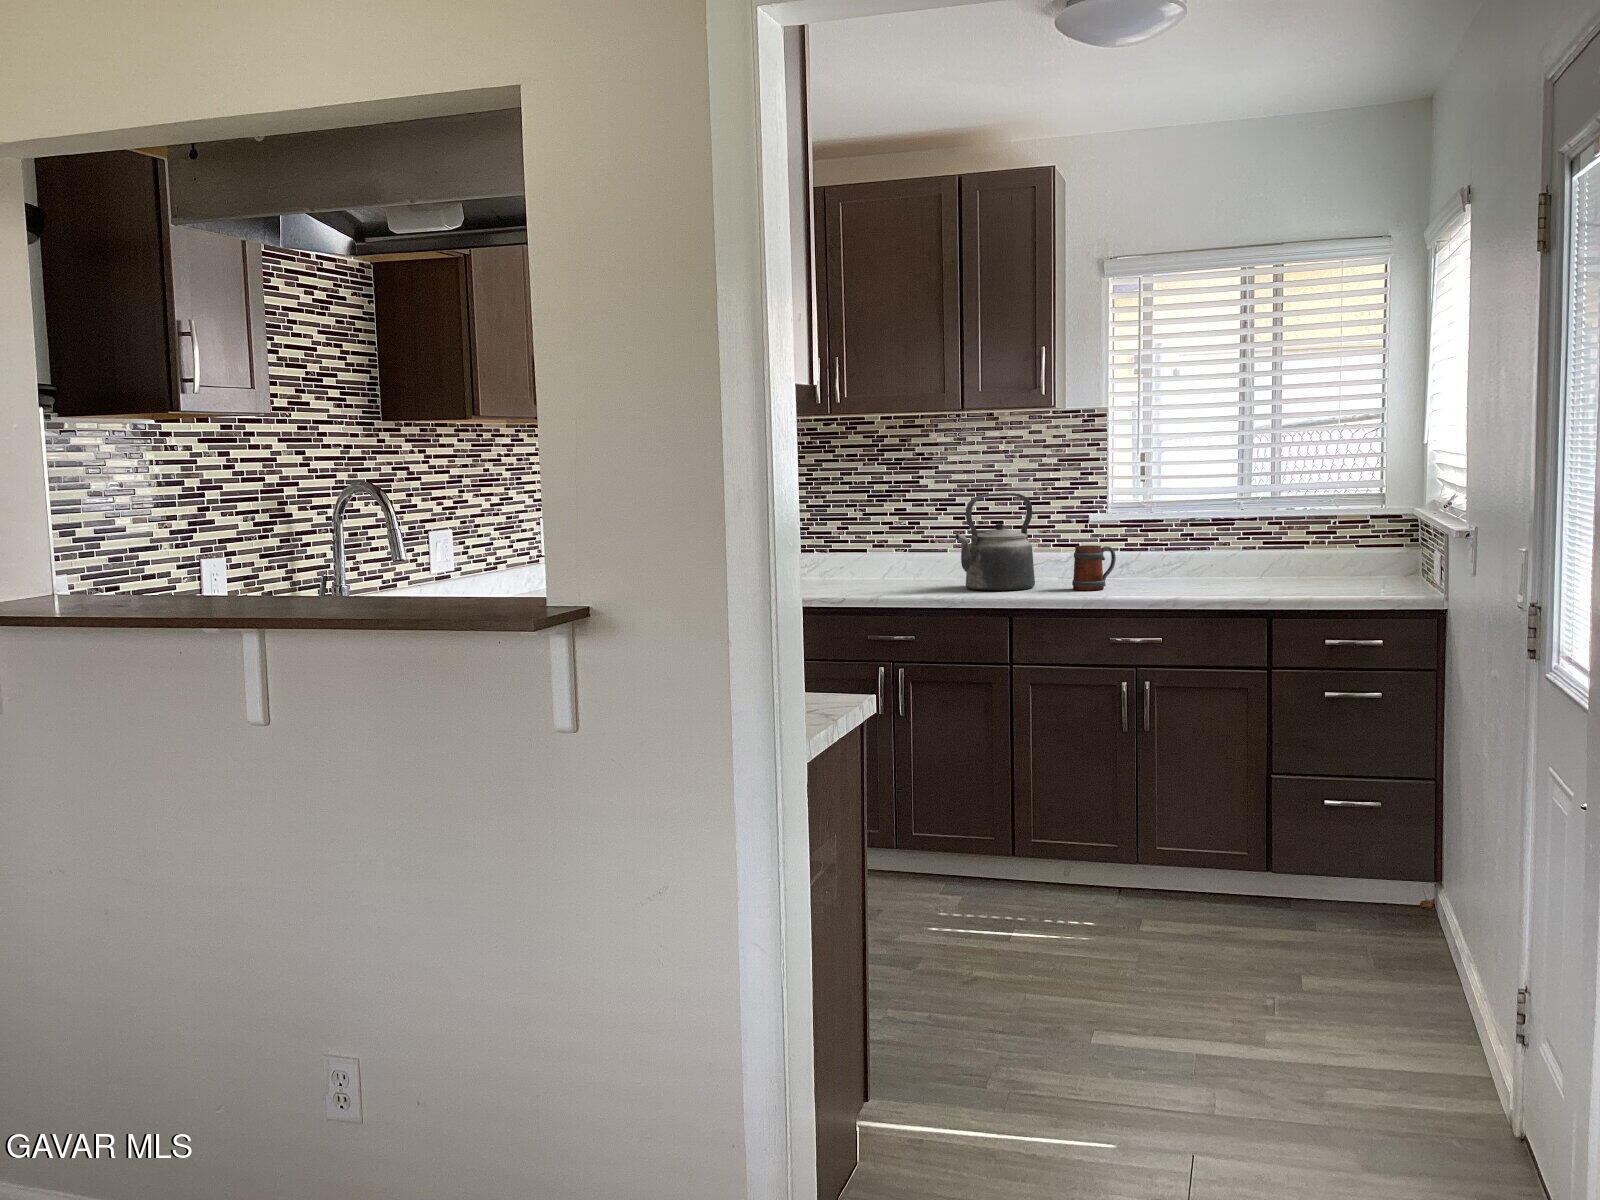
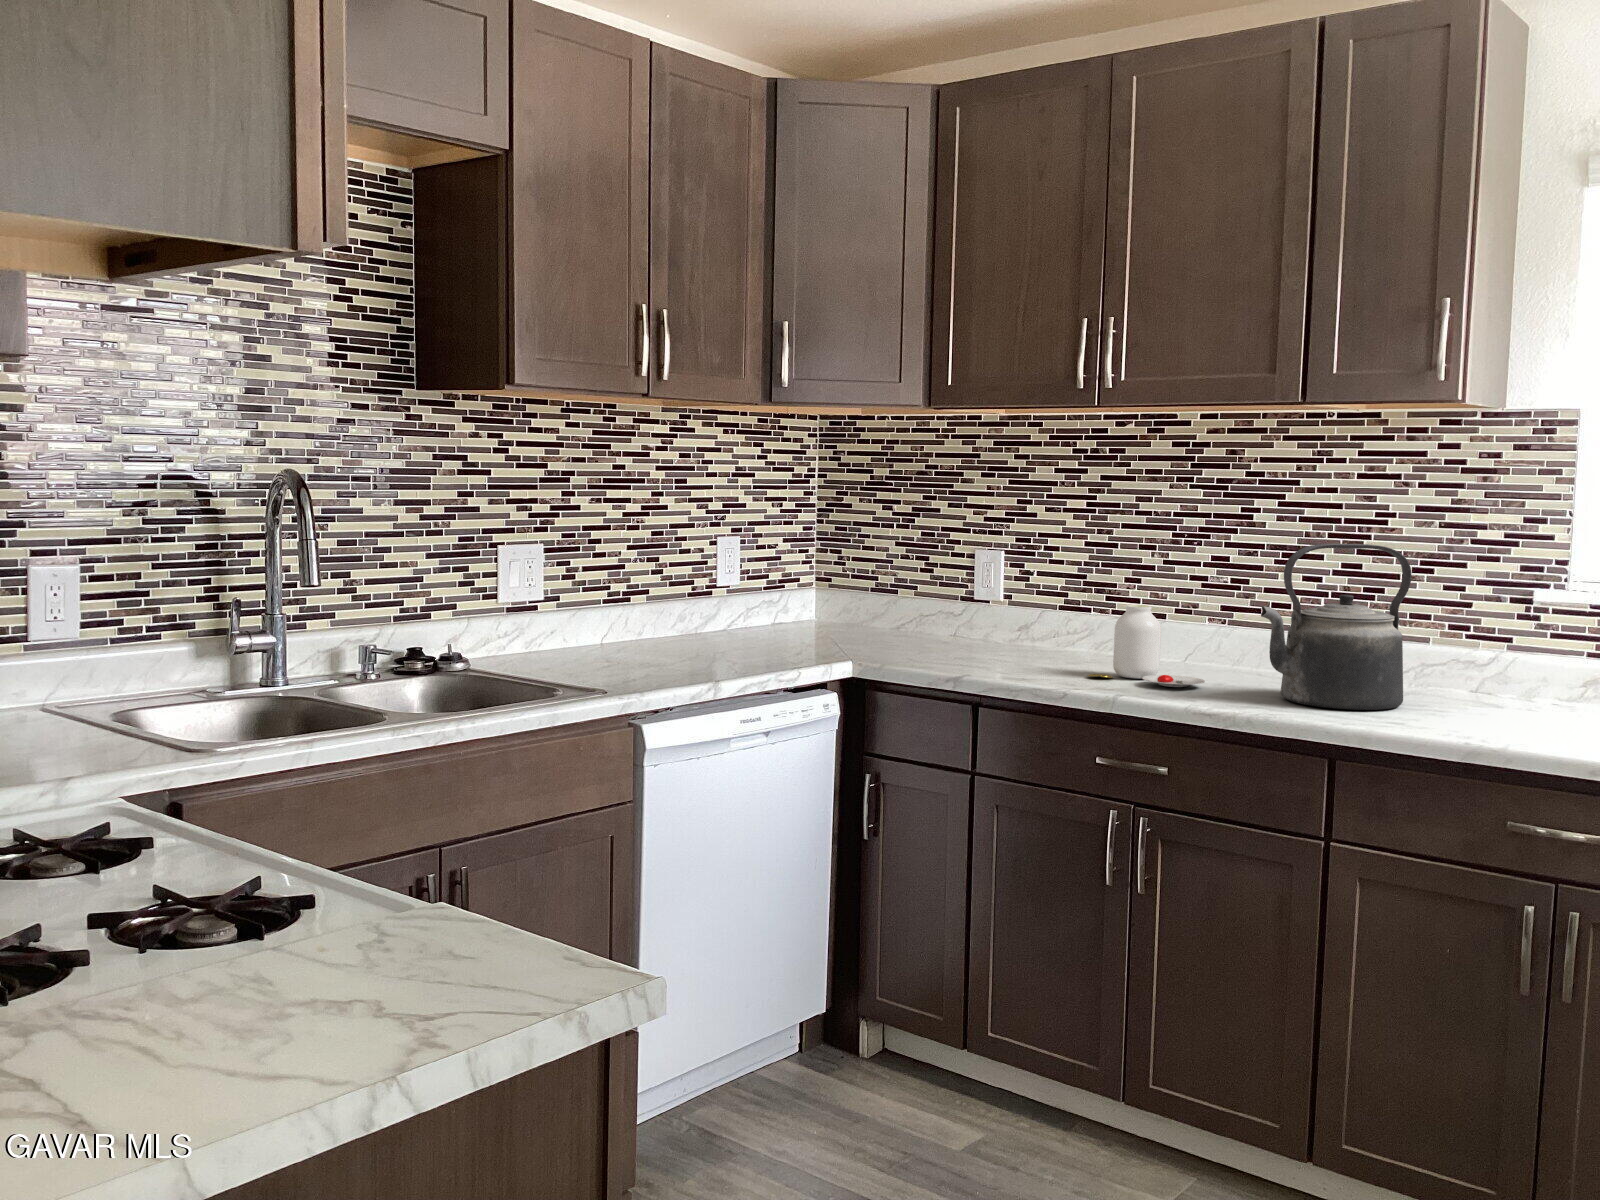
jar: none [843,541,918,589] -> present [1088,605,1205,687]
mug: present [1072,545,1116,590] -> none [1464,645,1554,727]

